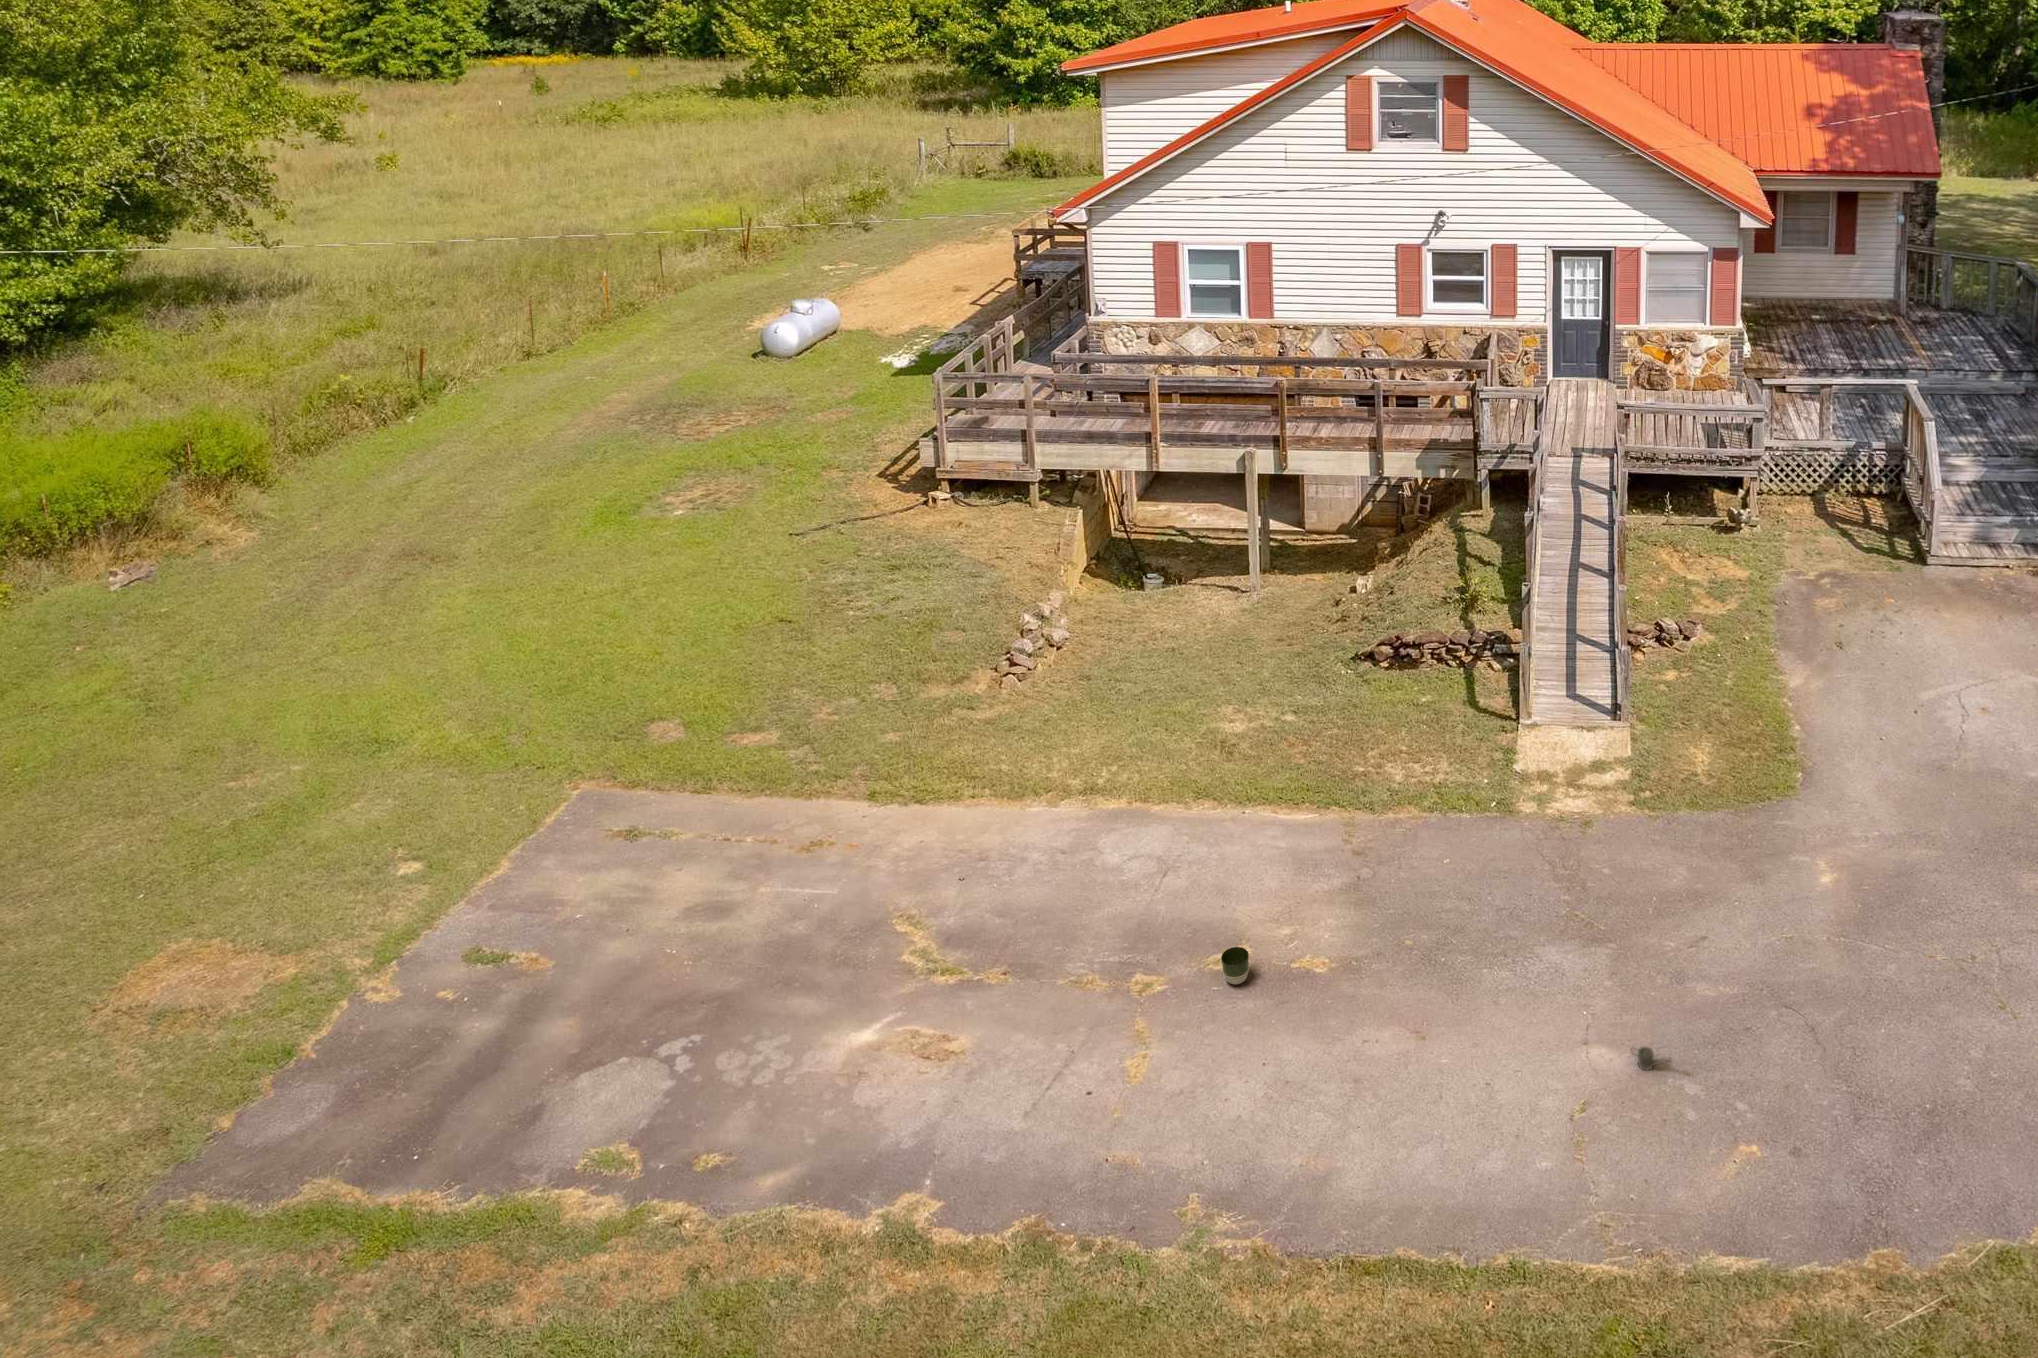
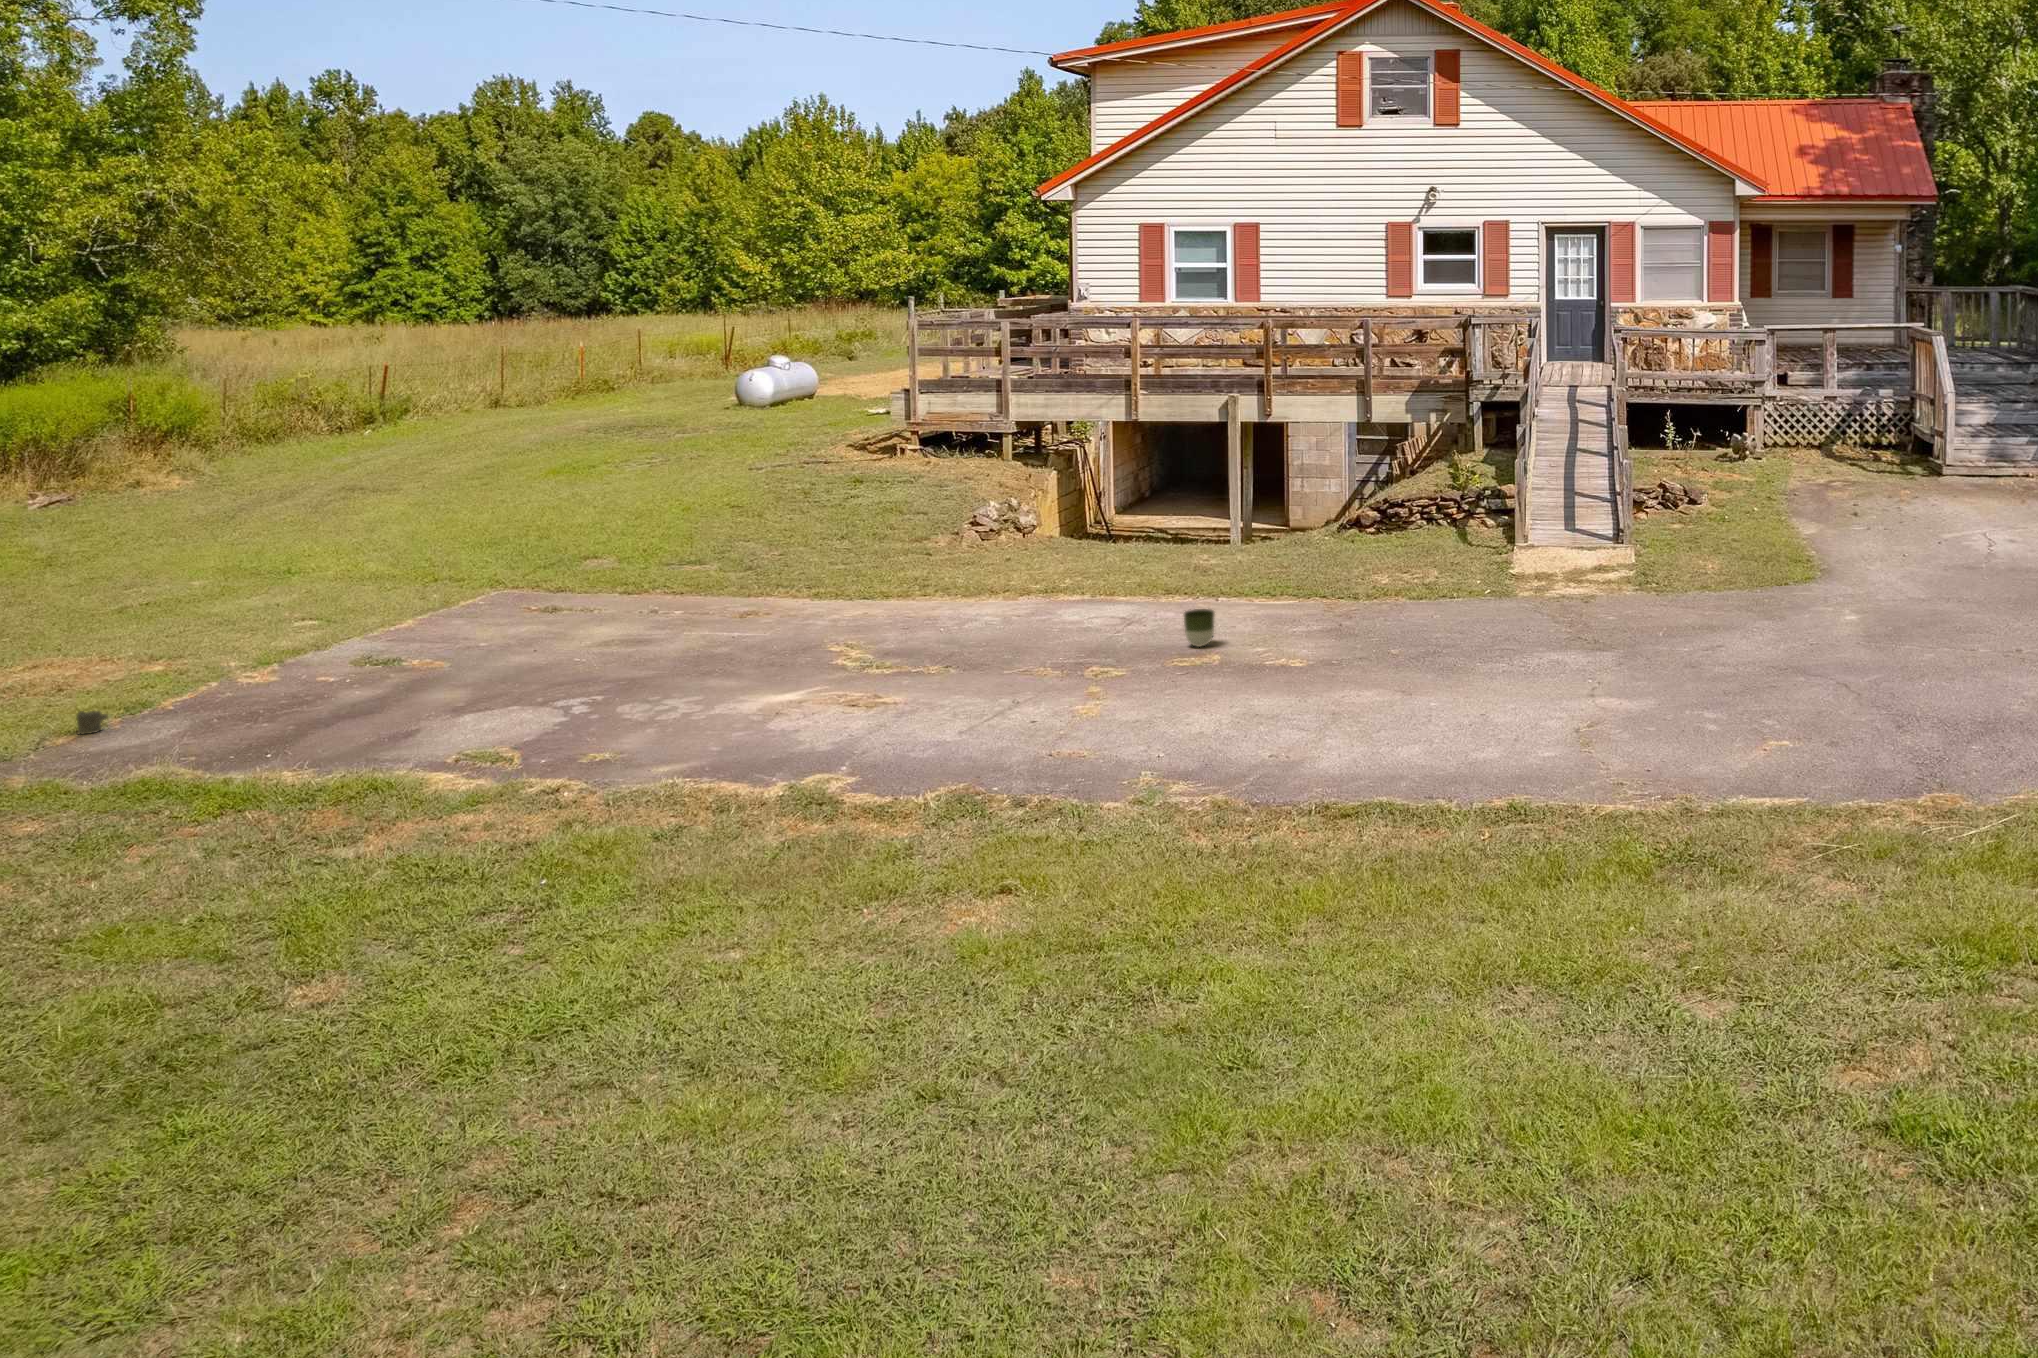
watering can: present [1633,1047,1671,1070] -> present [77,711,107,735]

